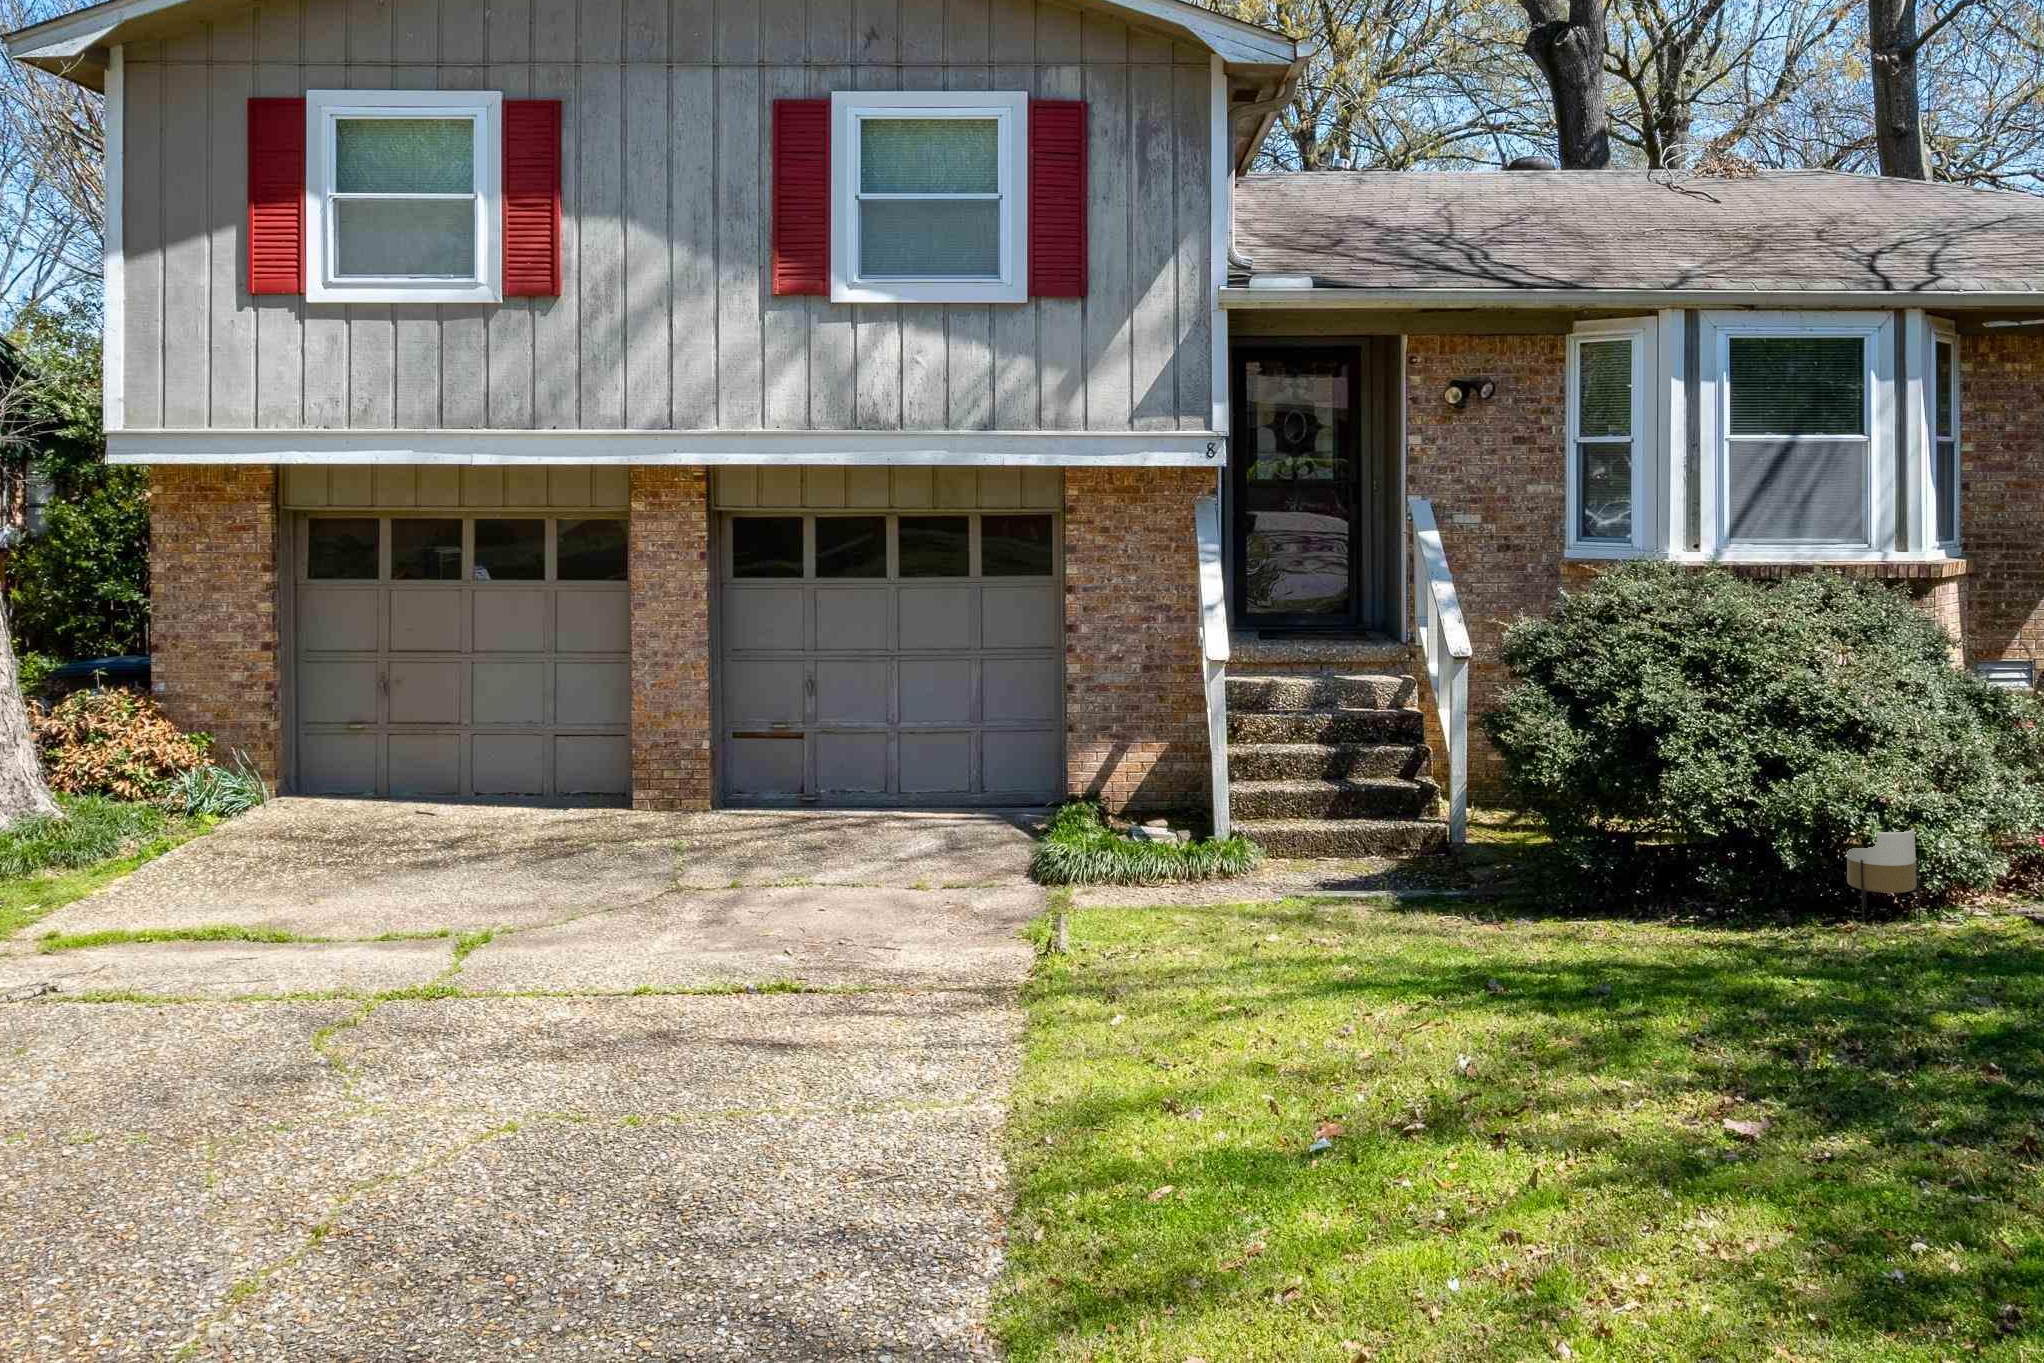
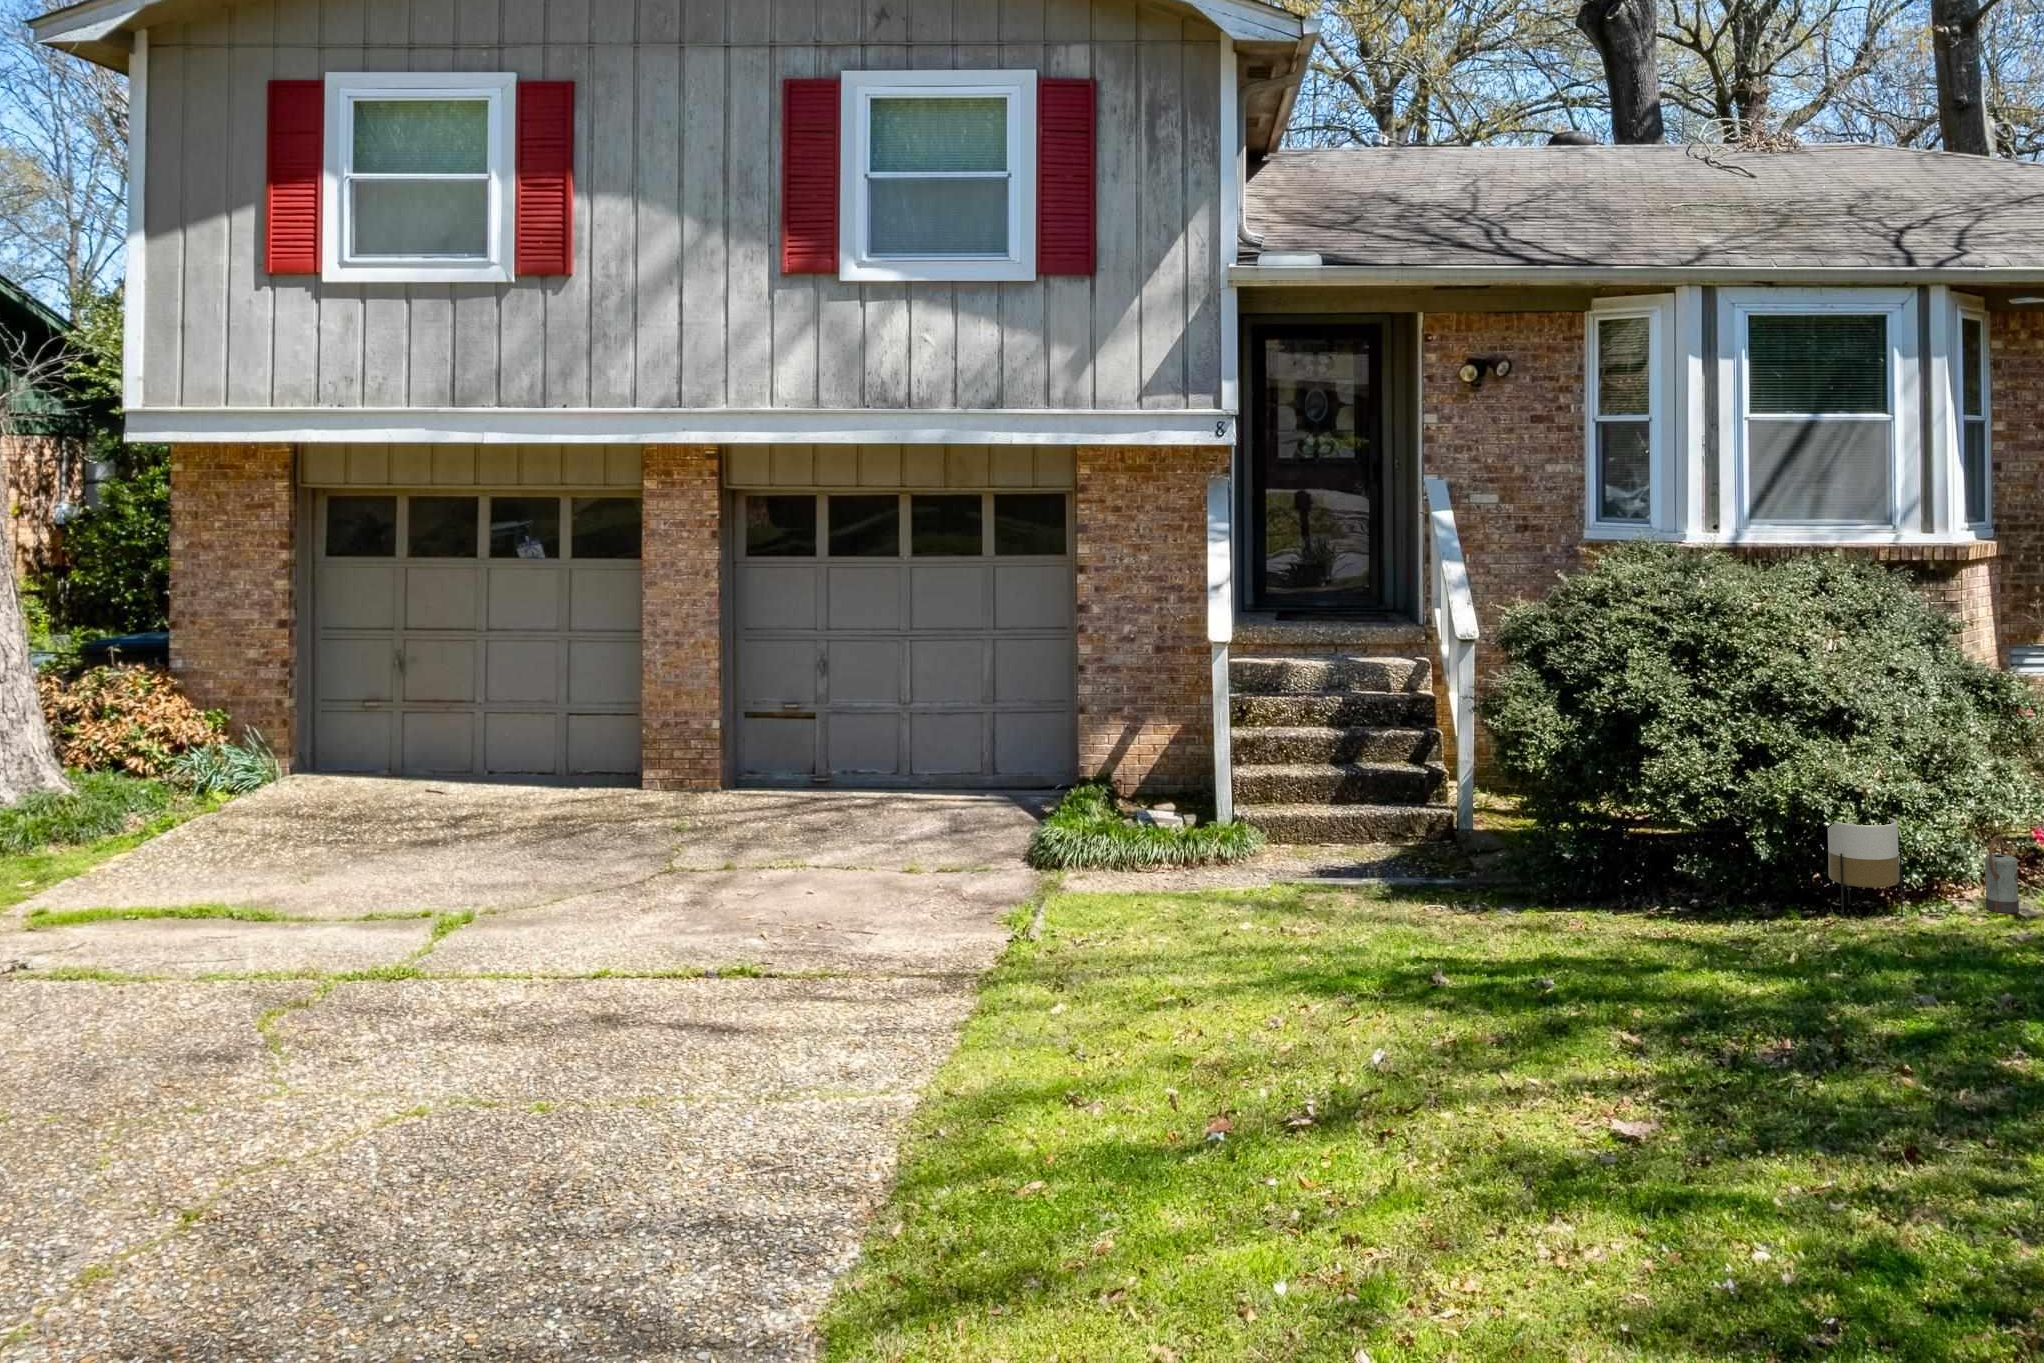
watering can: none [1996,841,2029,916] -> present [1985,835,2019,913]

